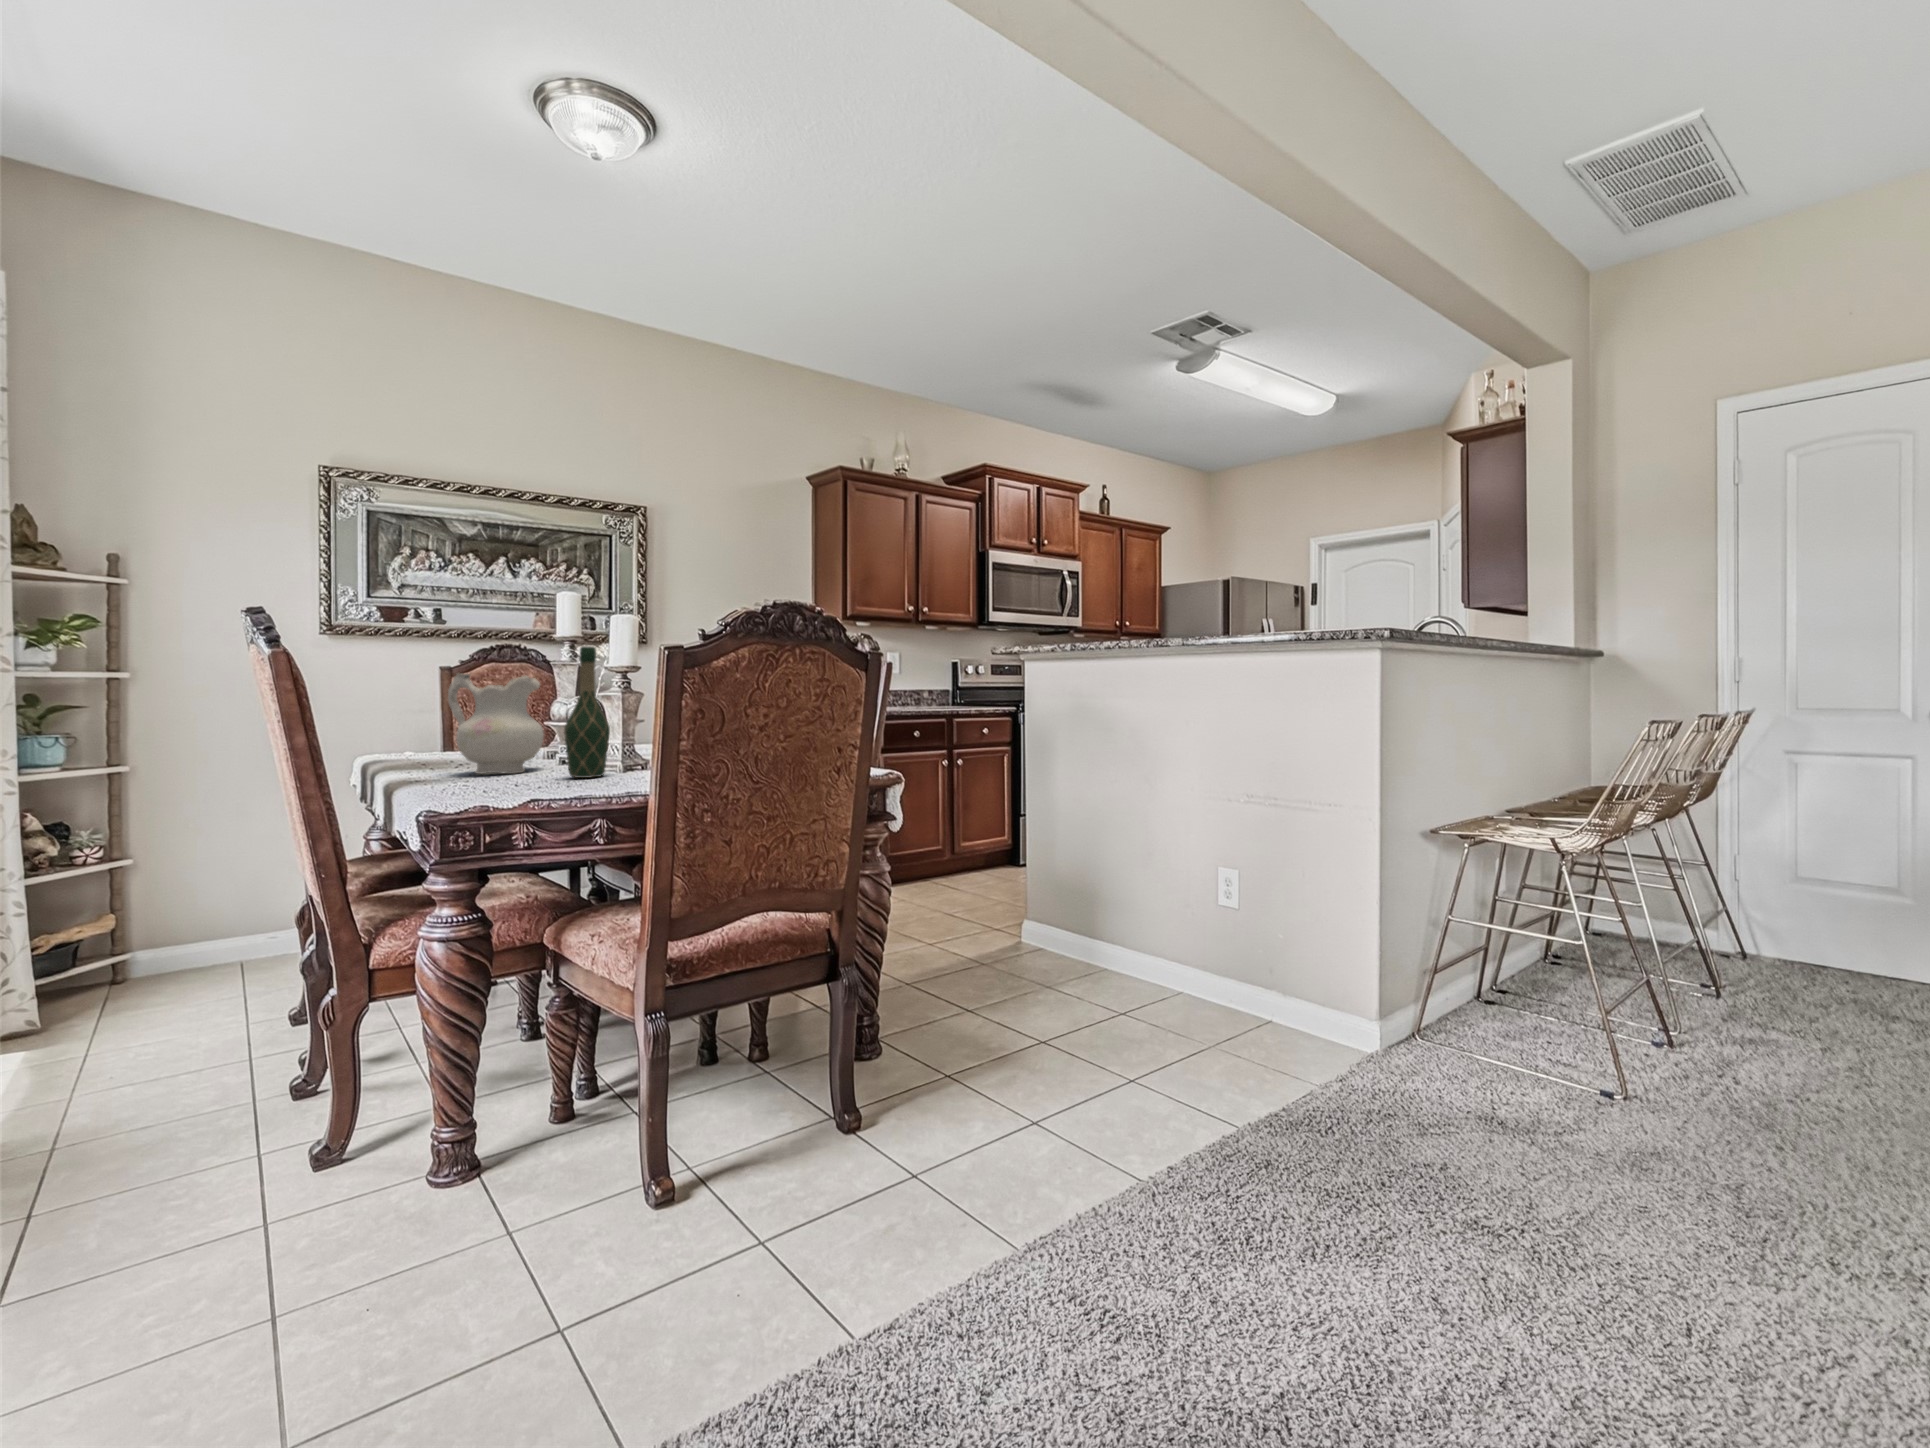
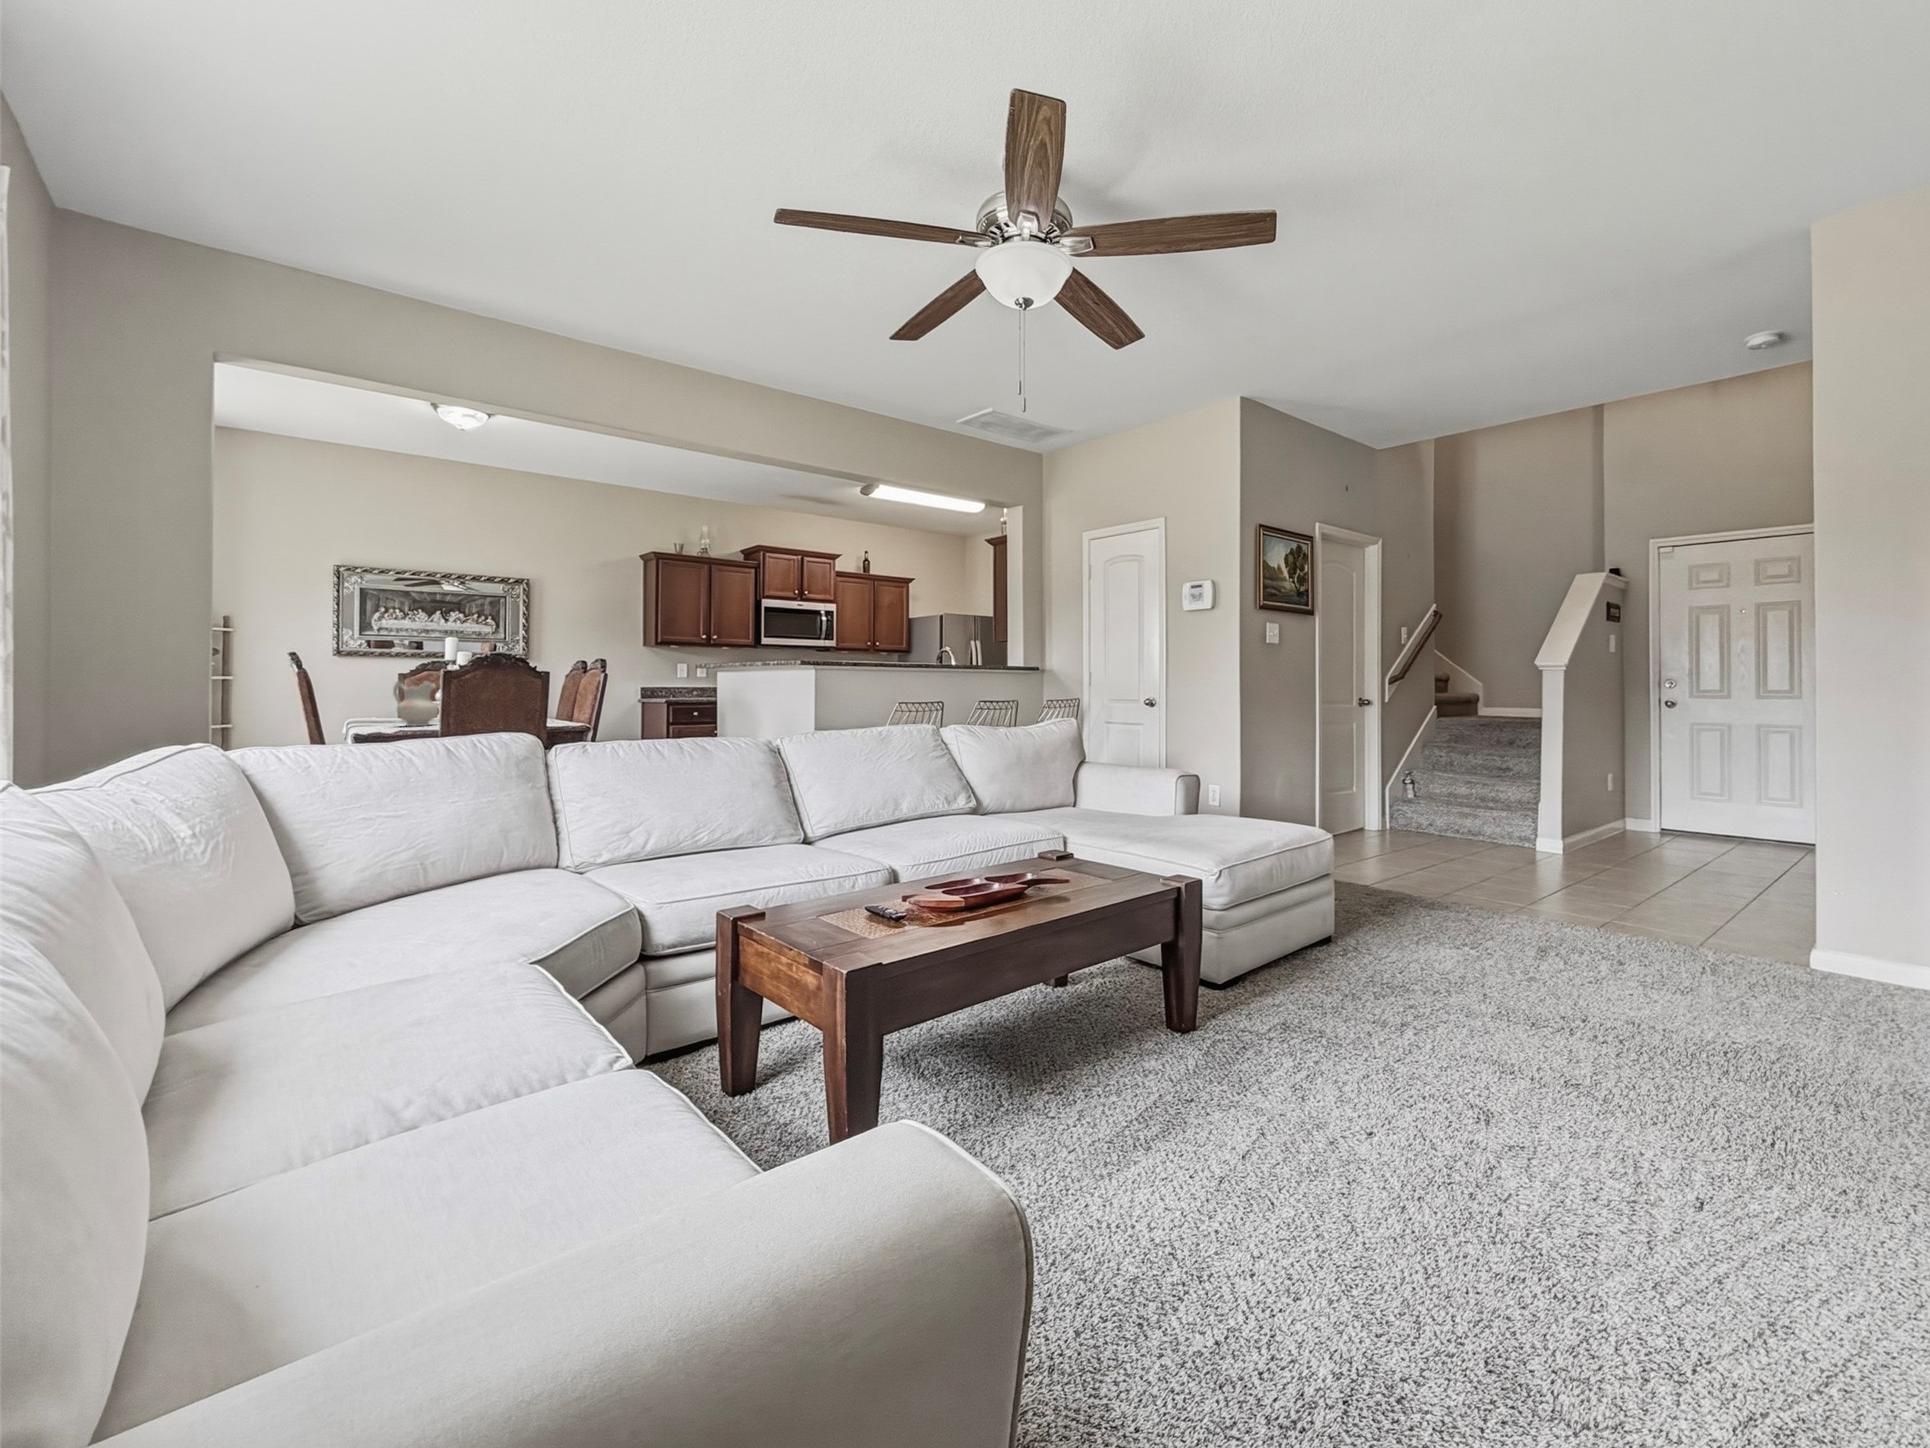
wine bottle: present [564,646,610,778] -> none [441,670,463,727]

